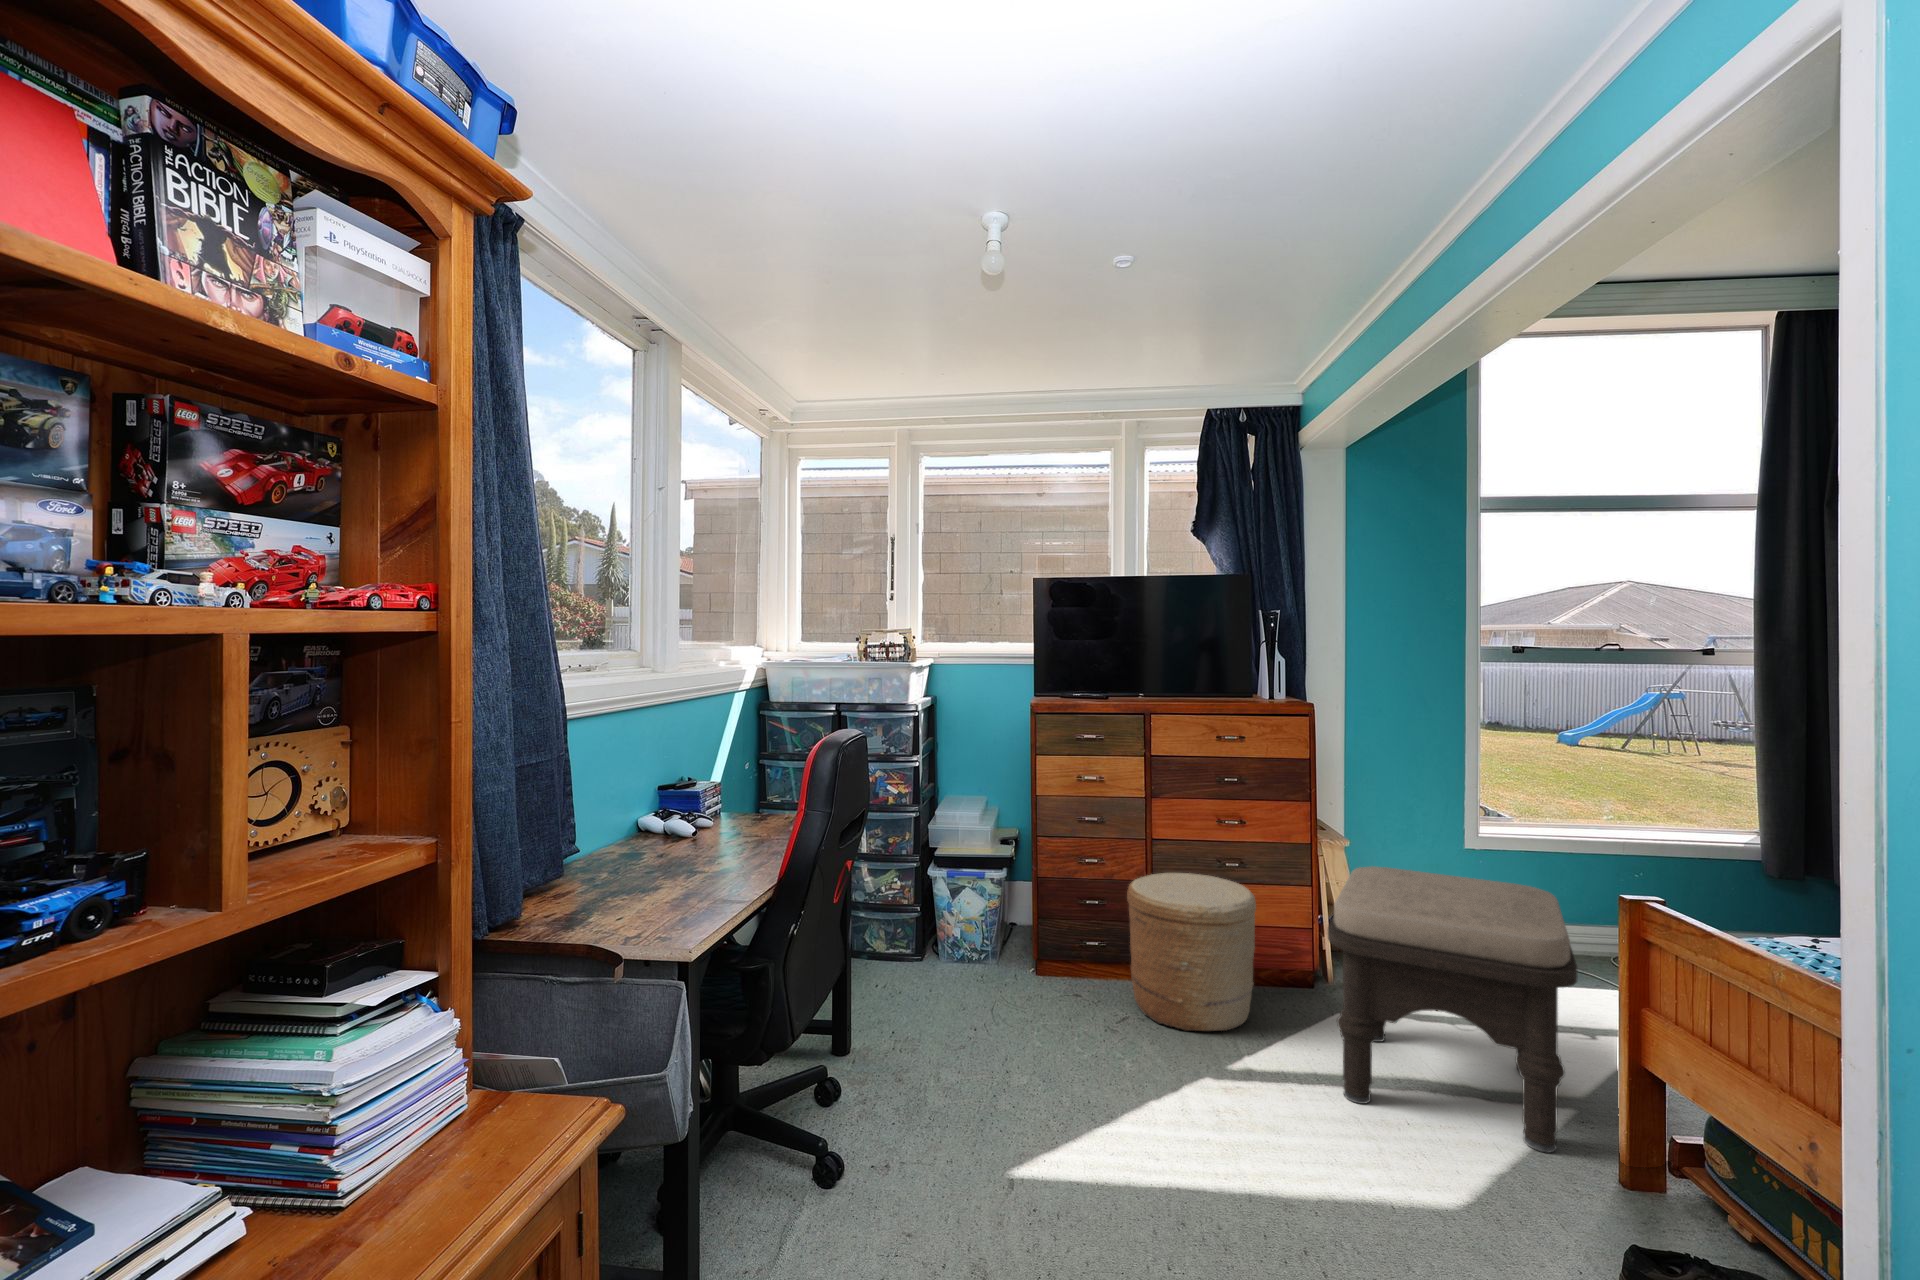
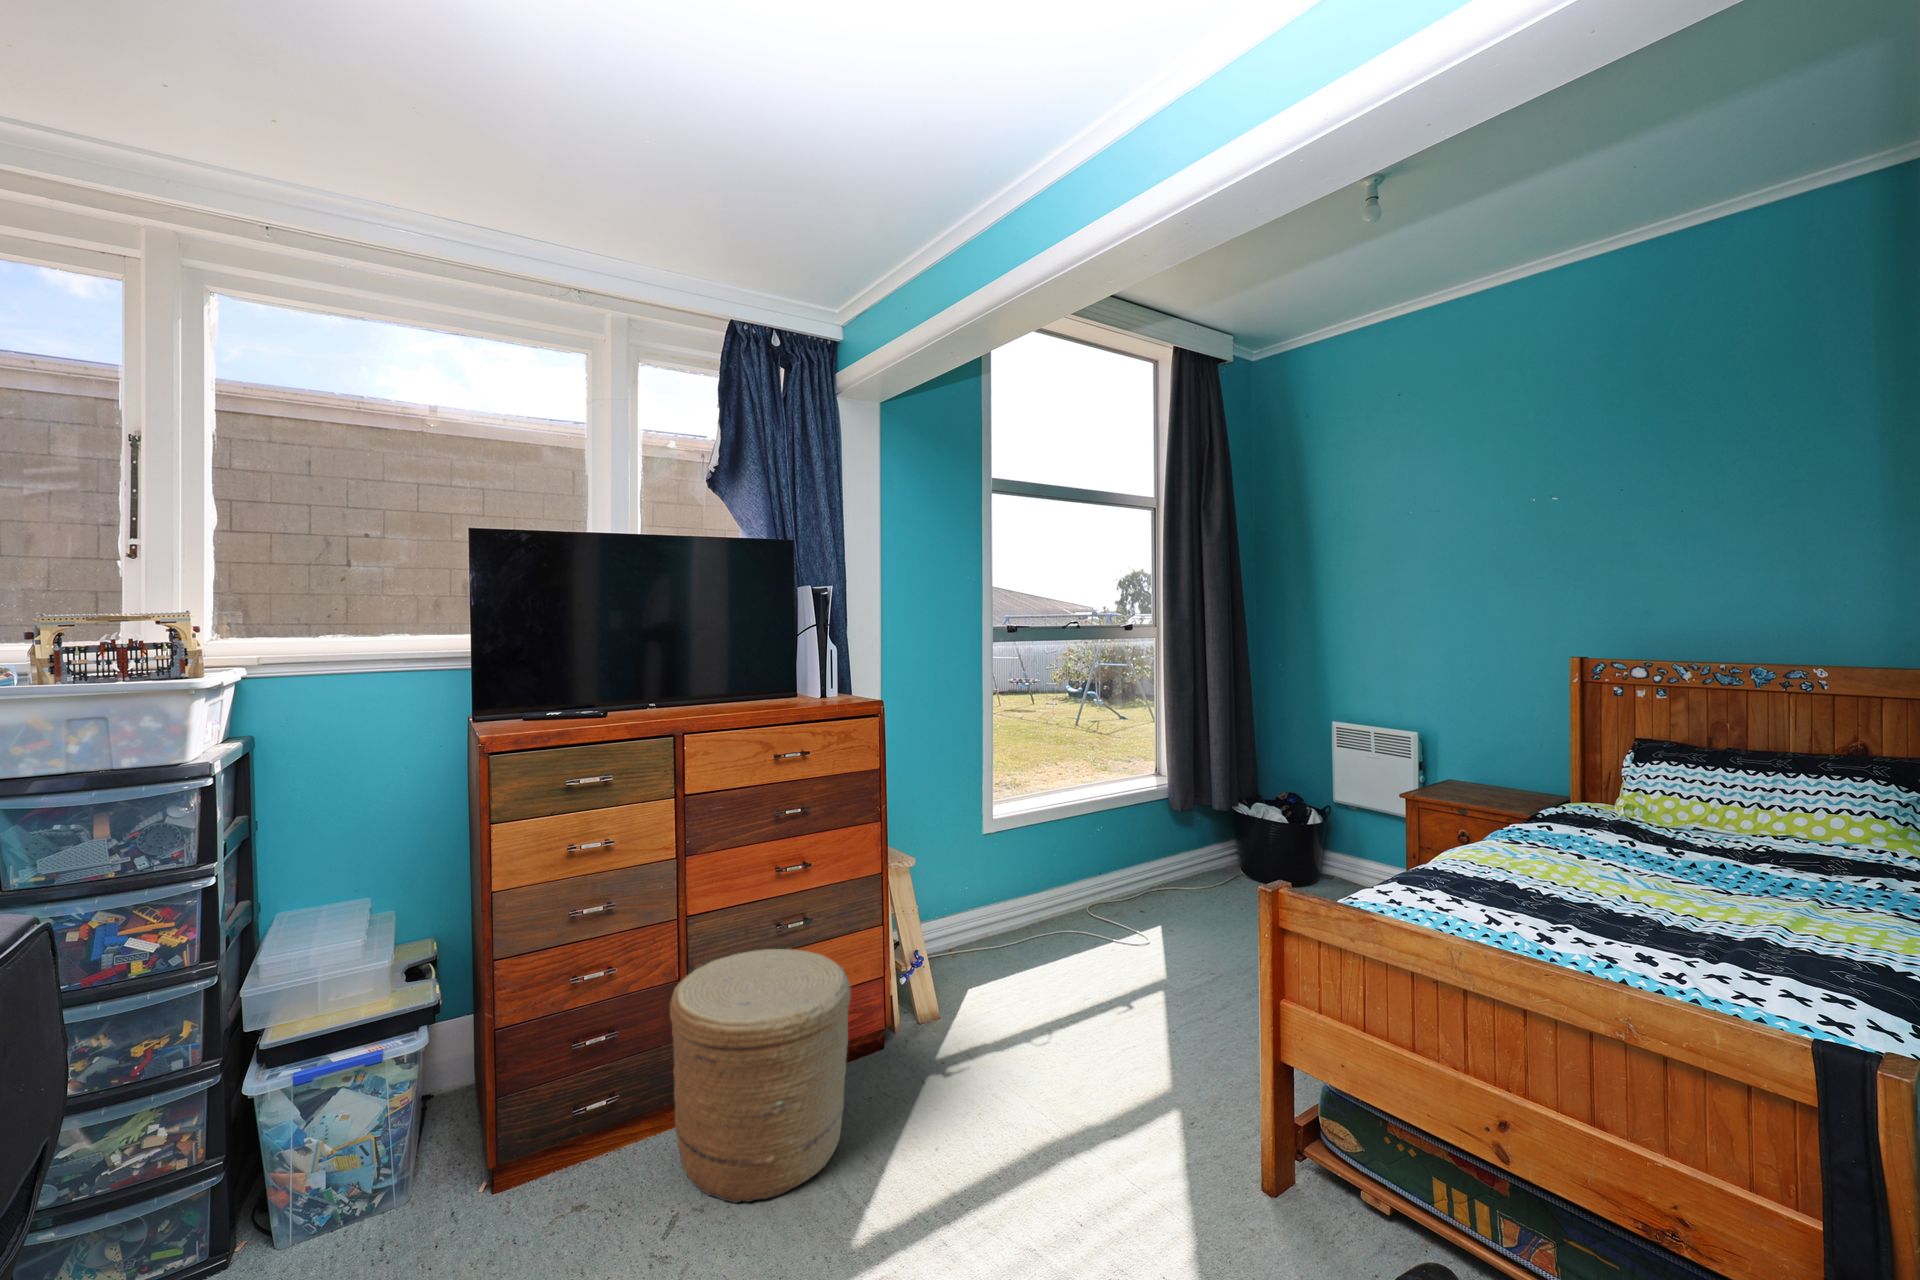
ottoman: present [1328,866,1578,1153] -> none [944,886,1214,1216]

